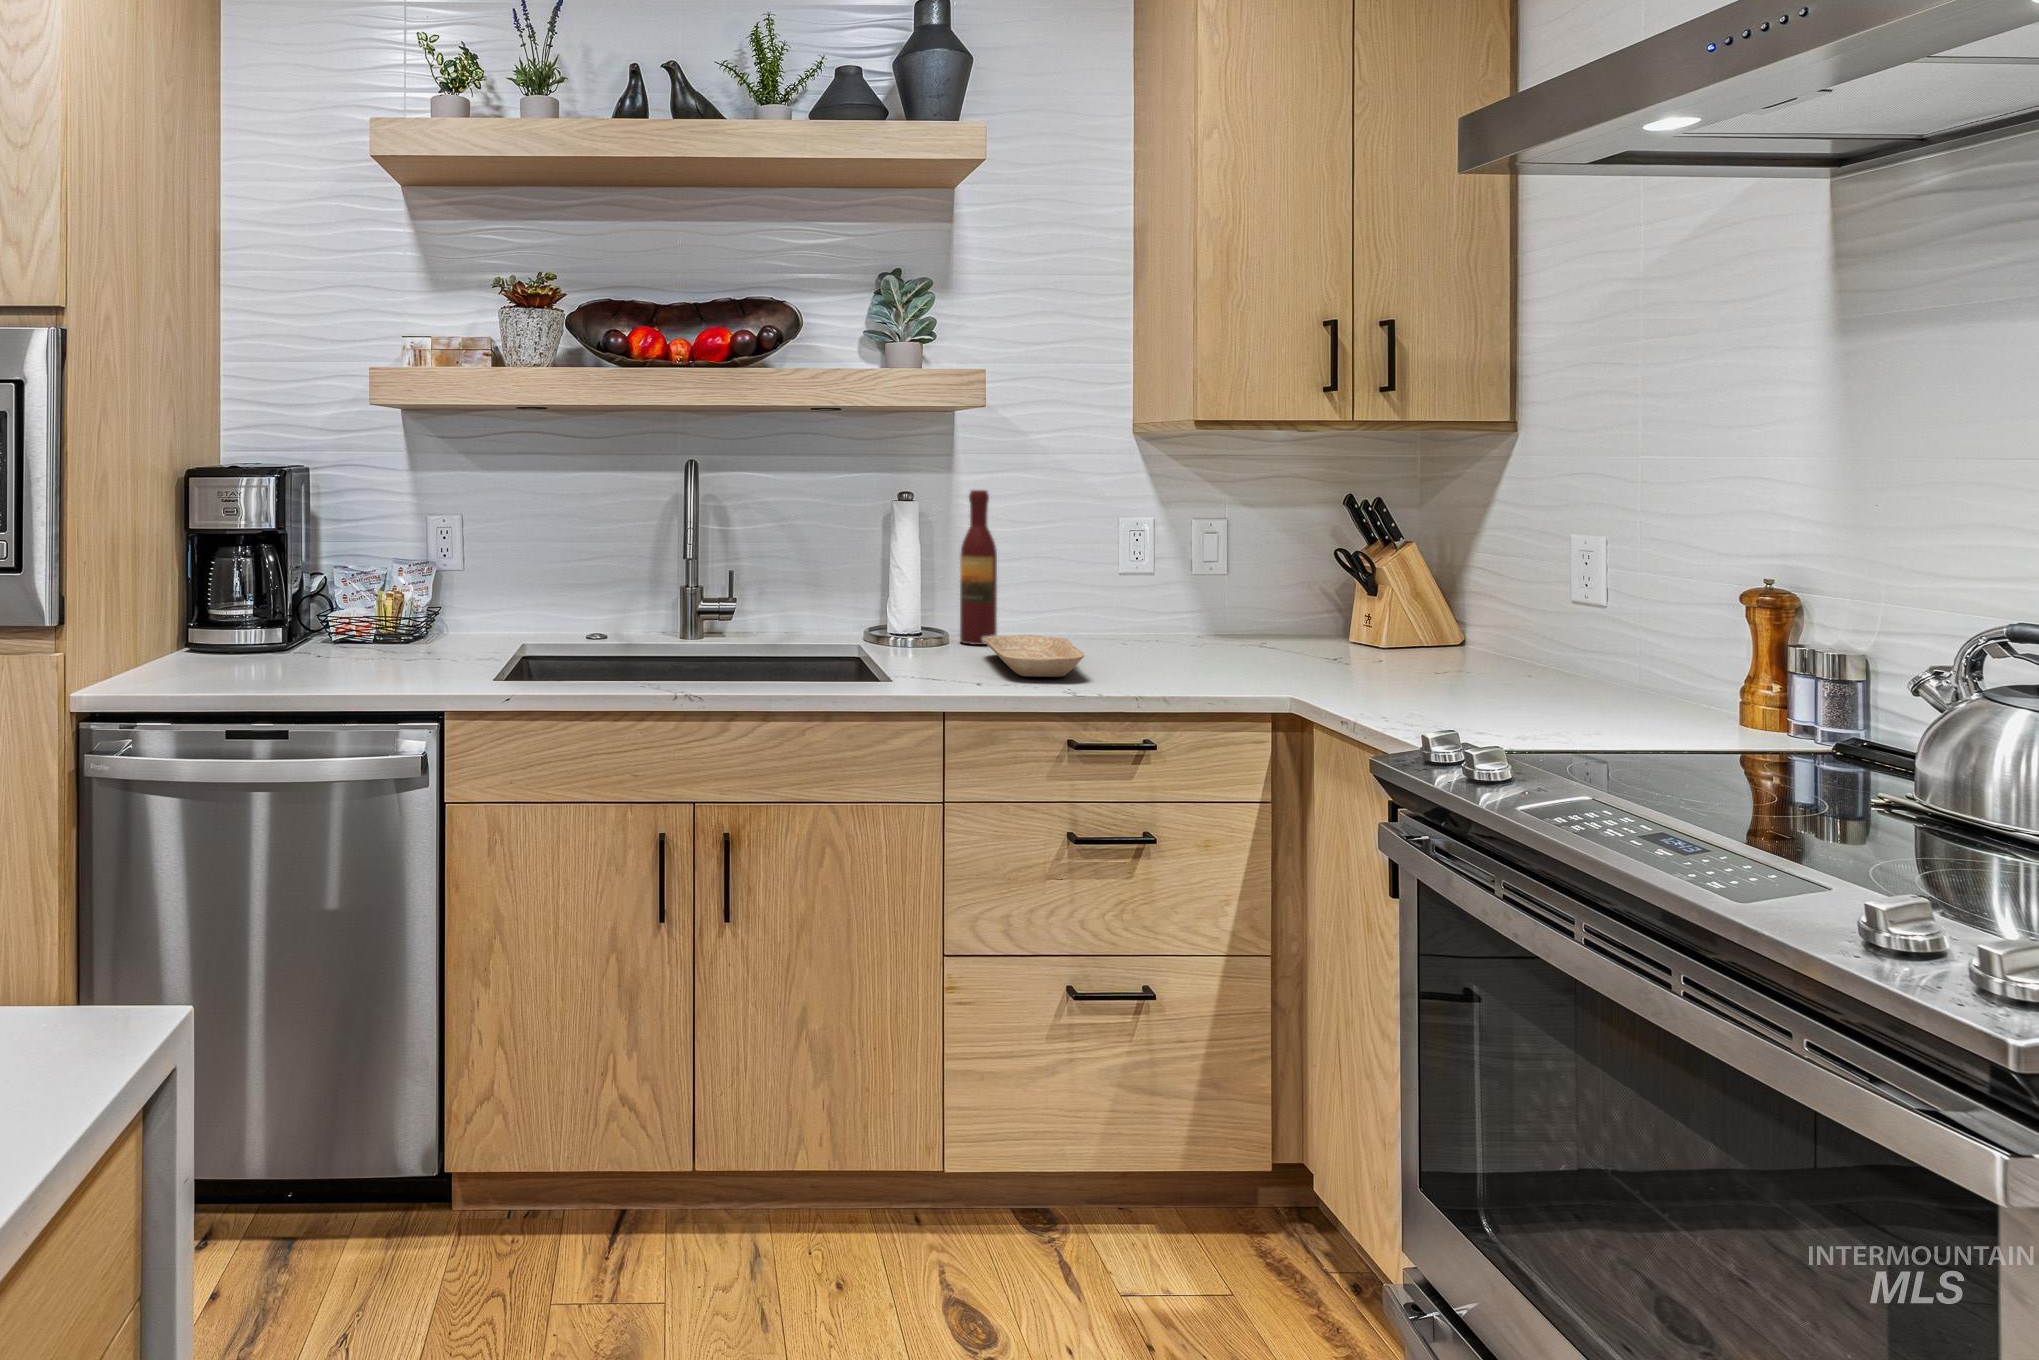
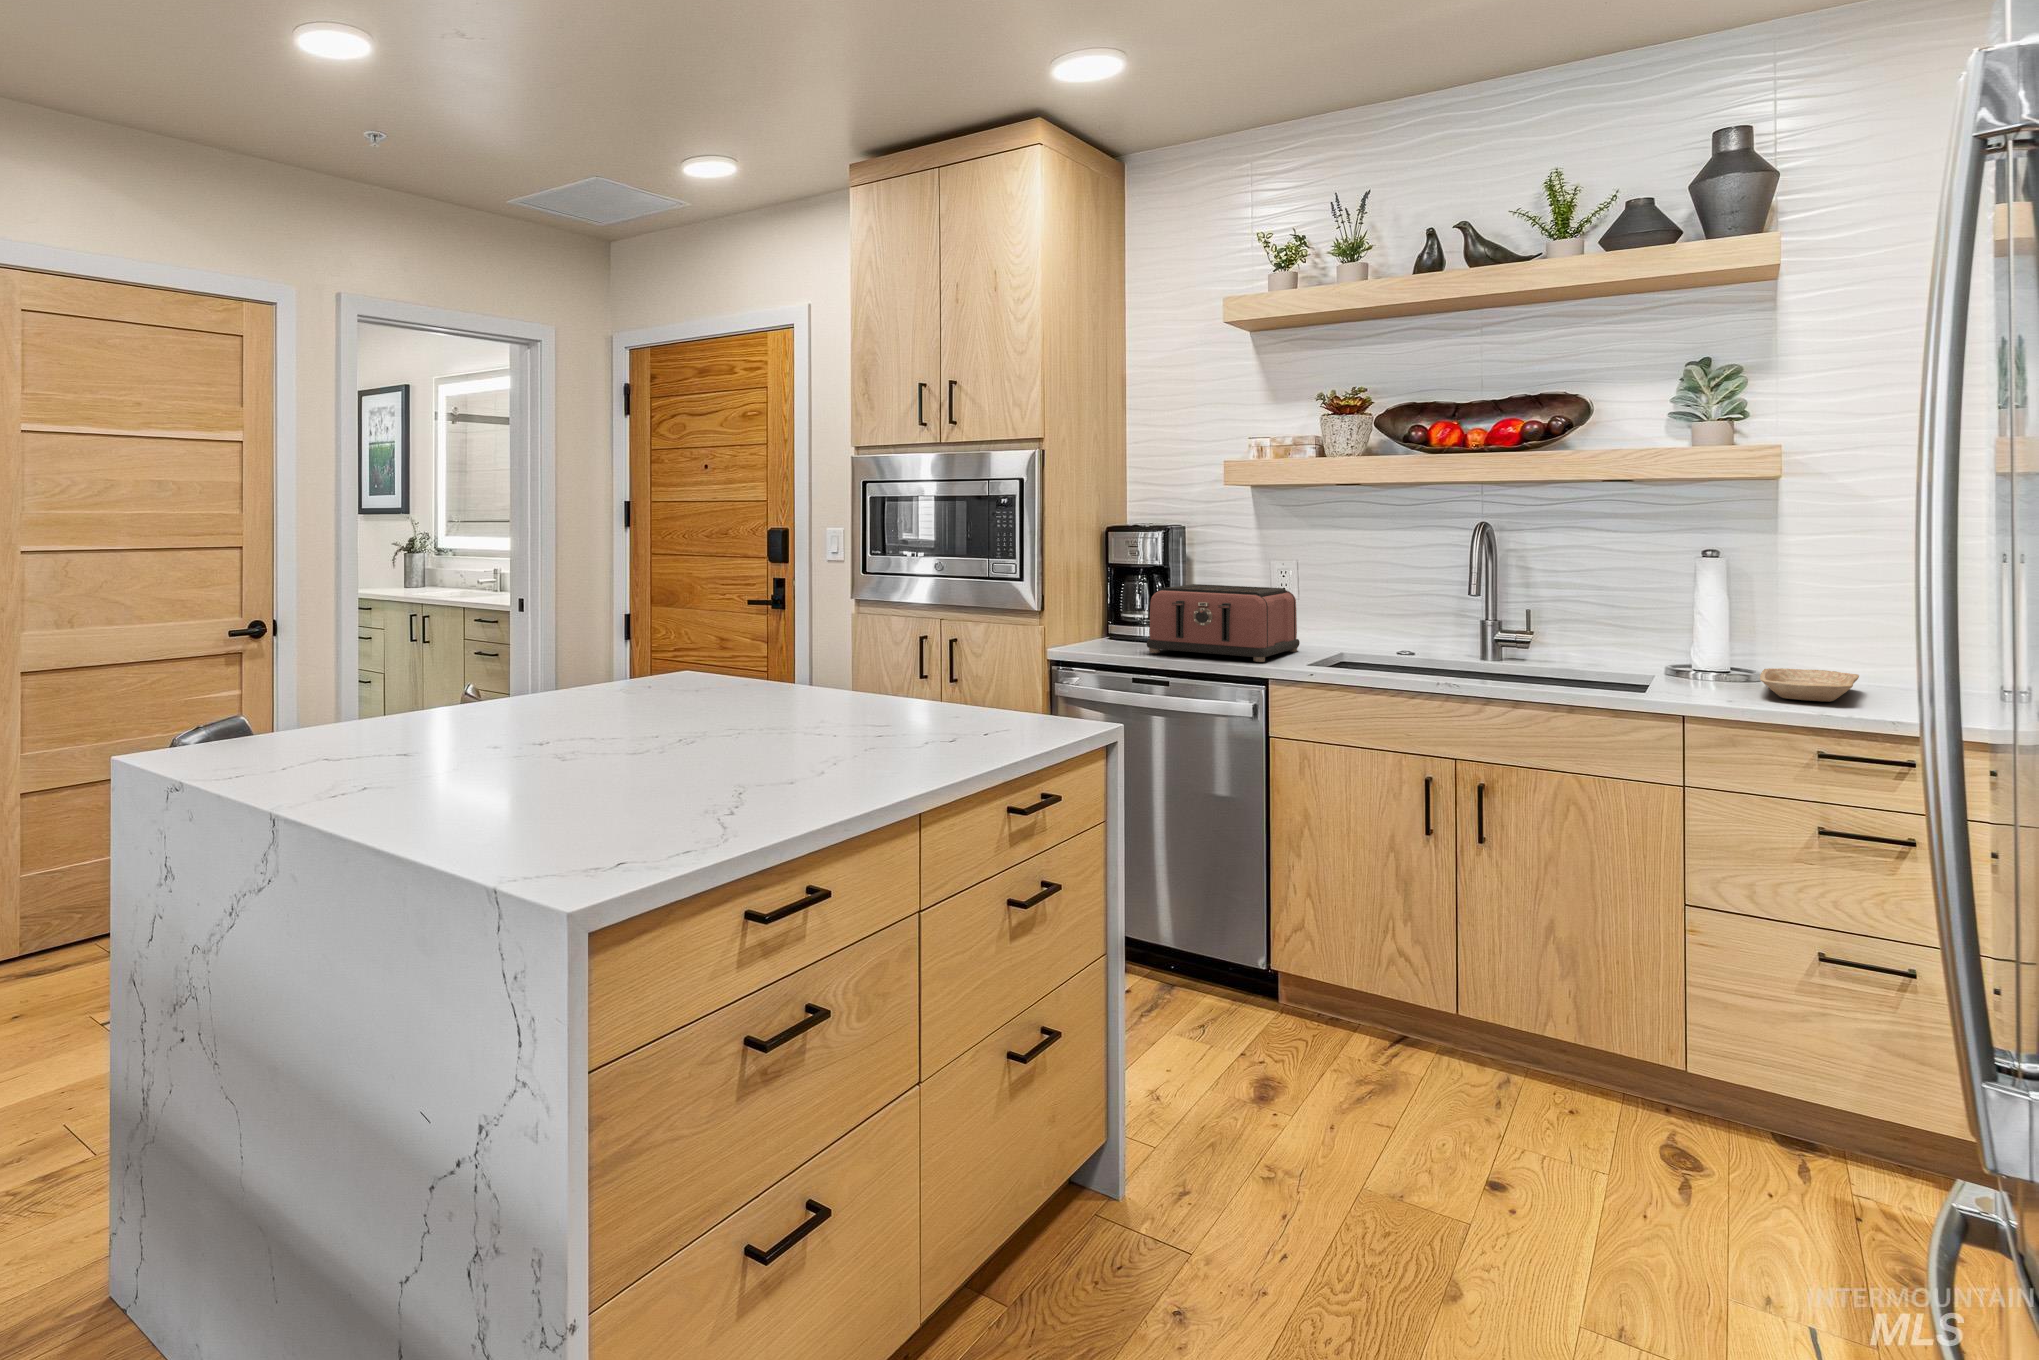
wine bottle: present [960,490,997,645] -> none [1759,545,1801,677]
toaster: none [251,561,468,681] -> present [1147,584,1300,662]

